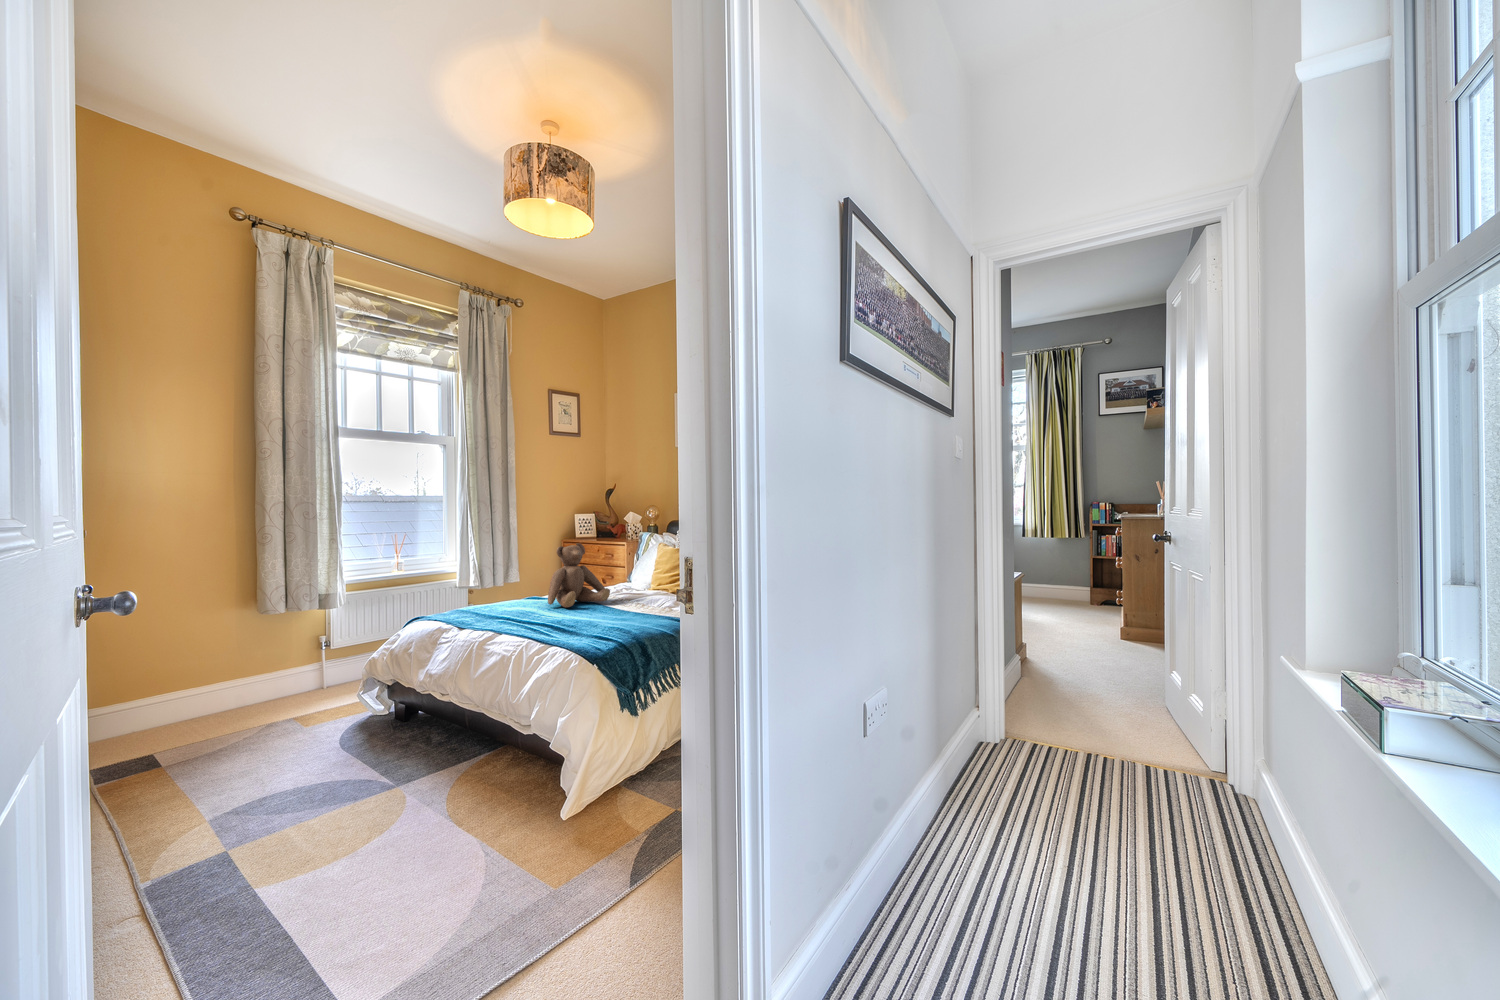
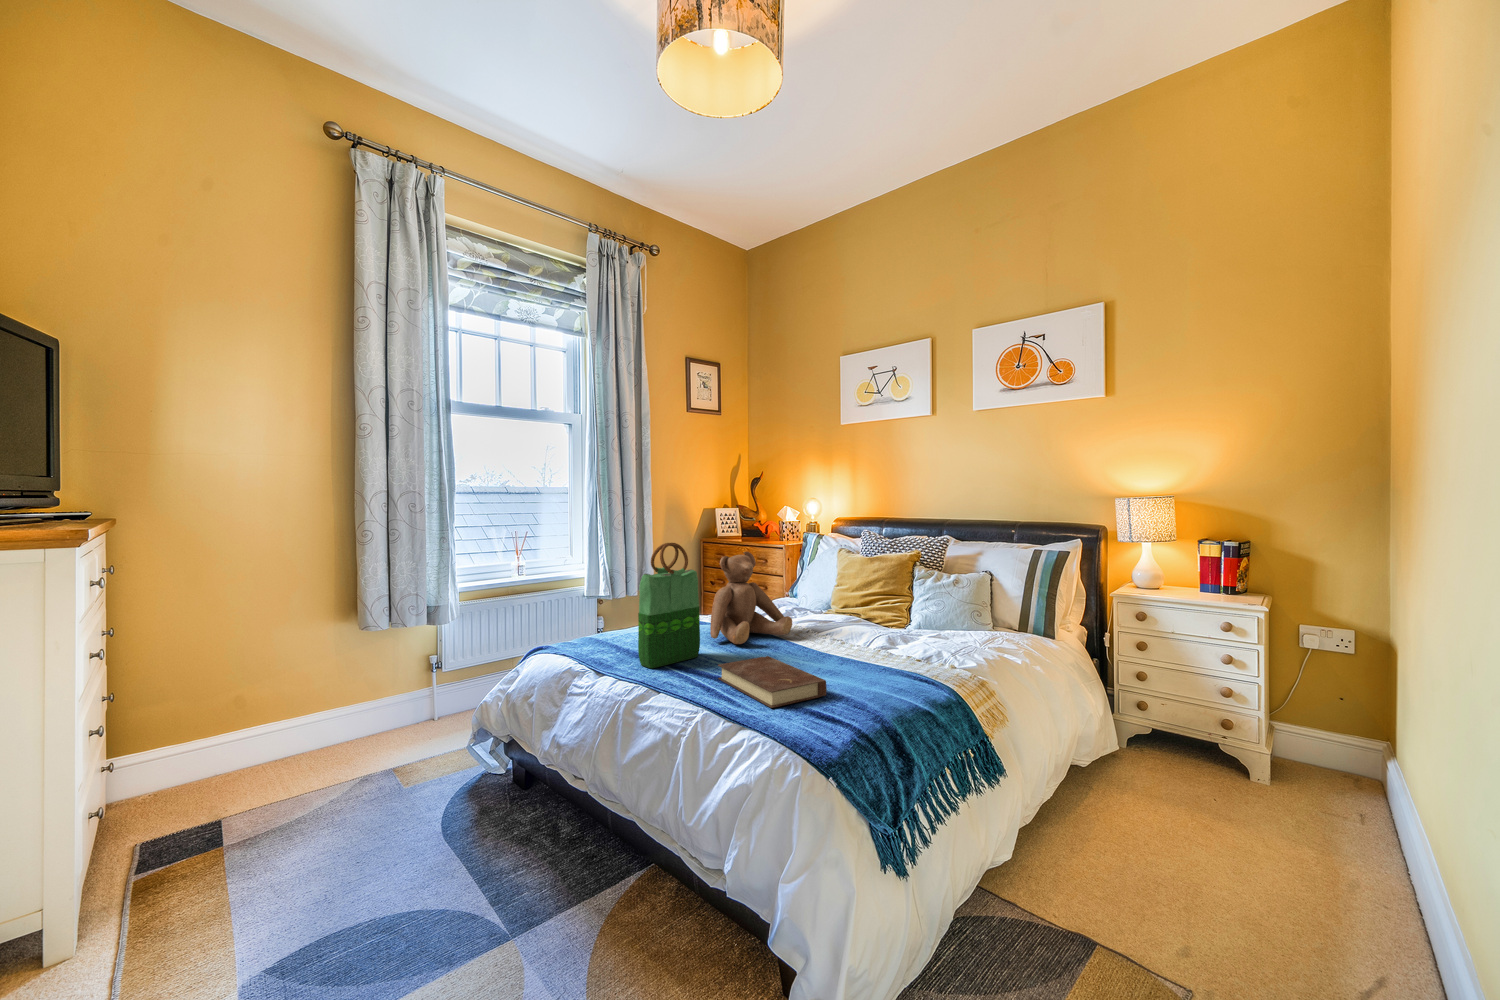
tote bag: none [490,535,537,621] -> present [638,543,700,668]
book: none [544,610,613,635] -> present [718,656,827,708]

